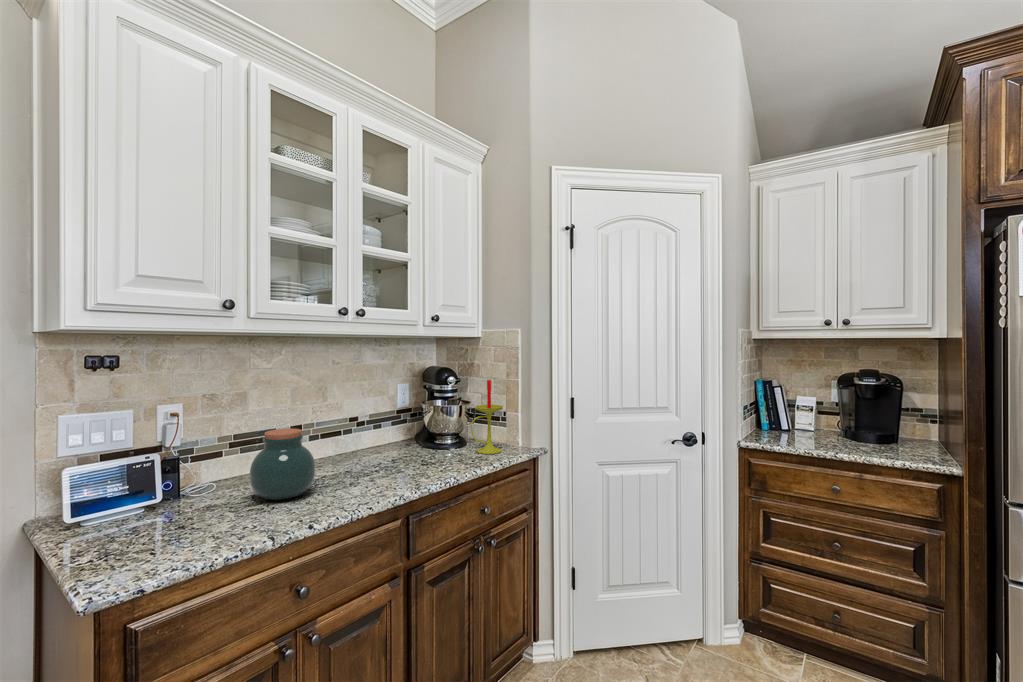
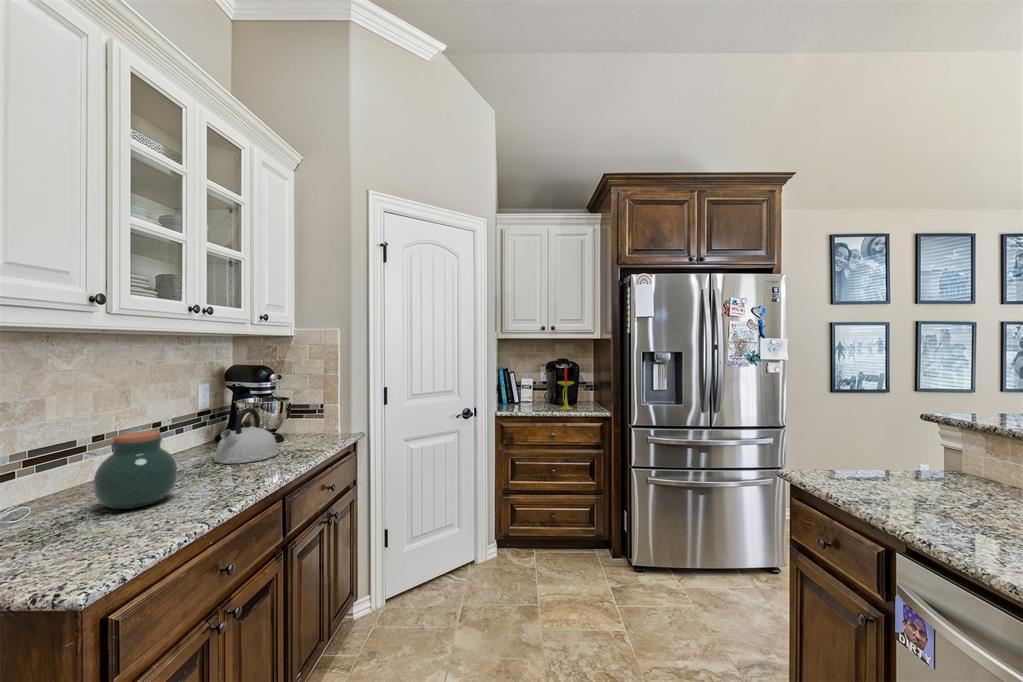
candle: present [470,380,503,454] -> present [558,366,574,410]
kettle: none [384,411,442,468] -> present [214,408,279,464]

